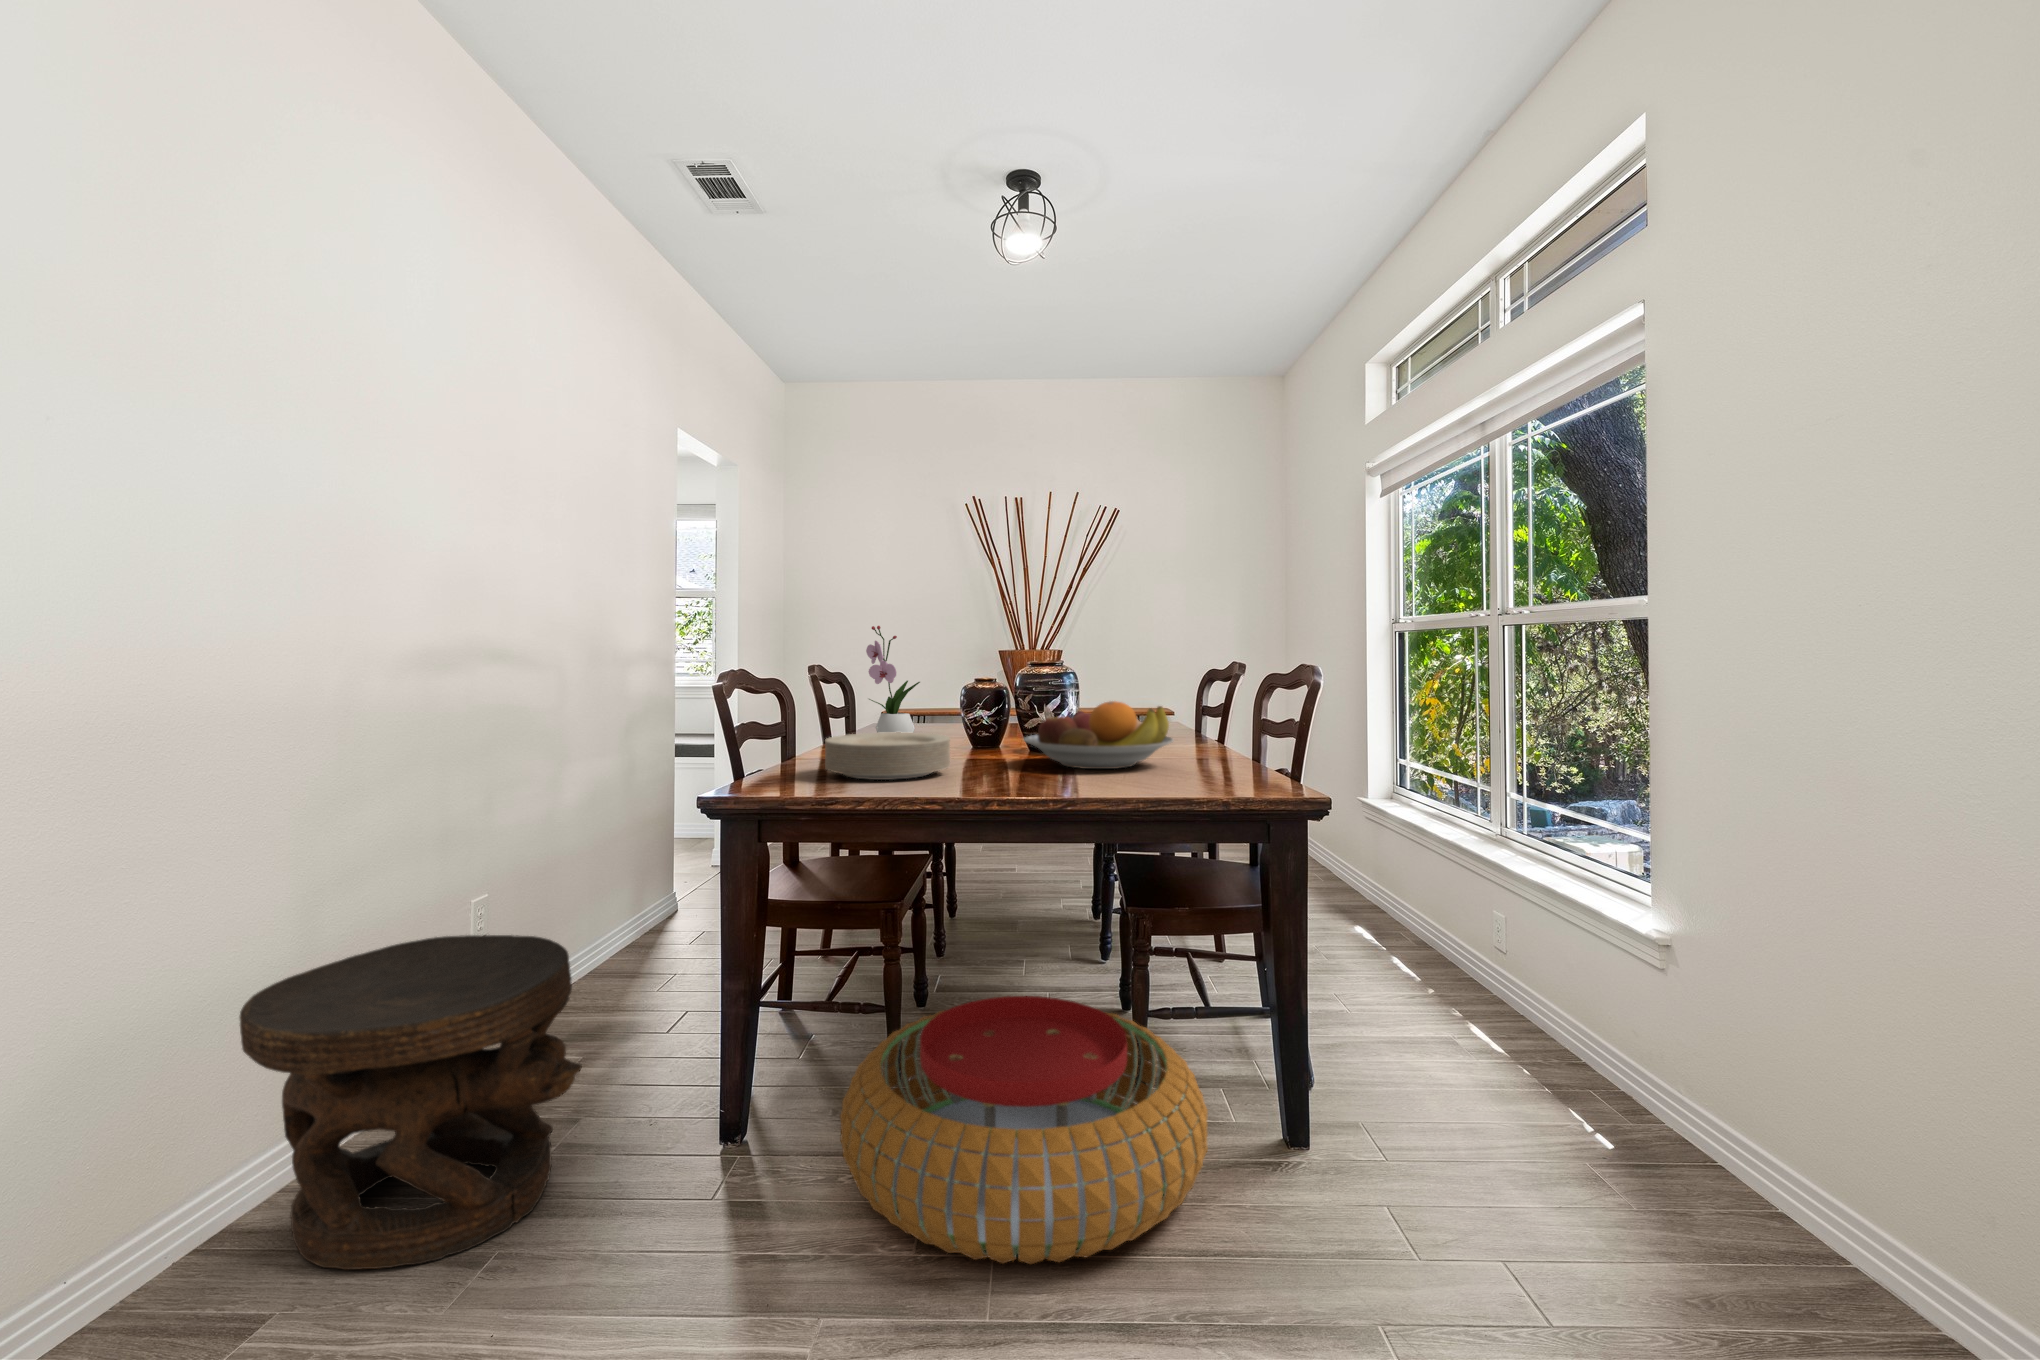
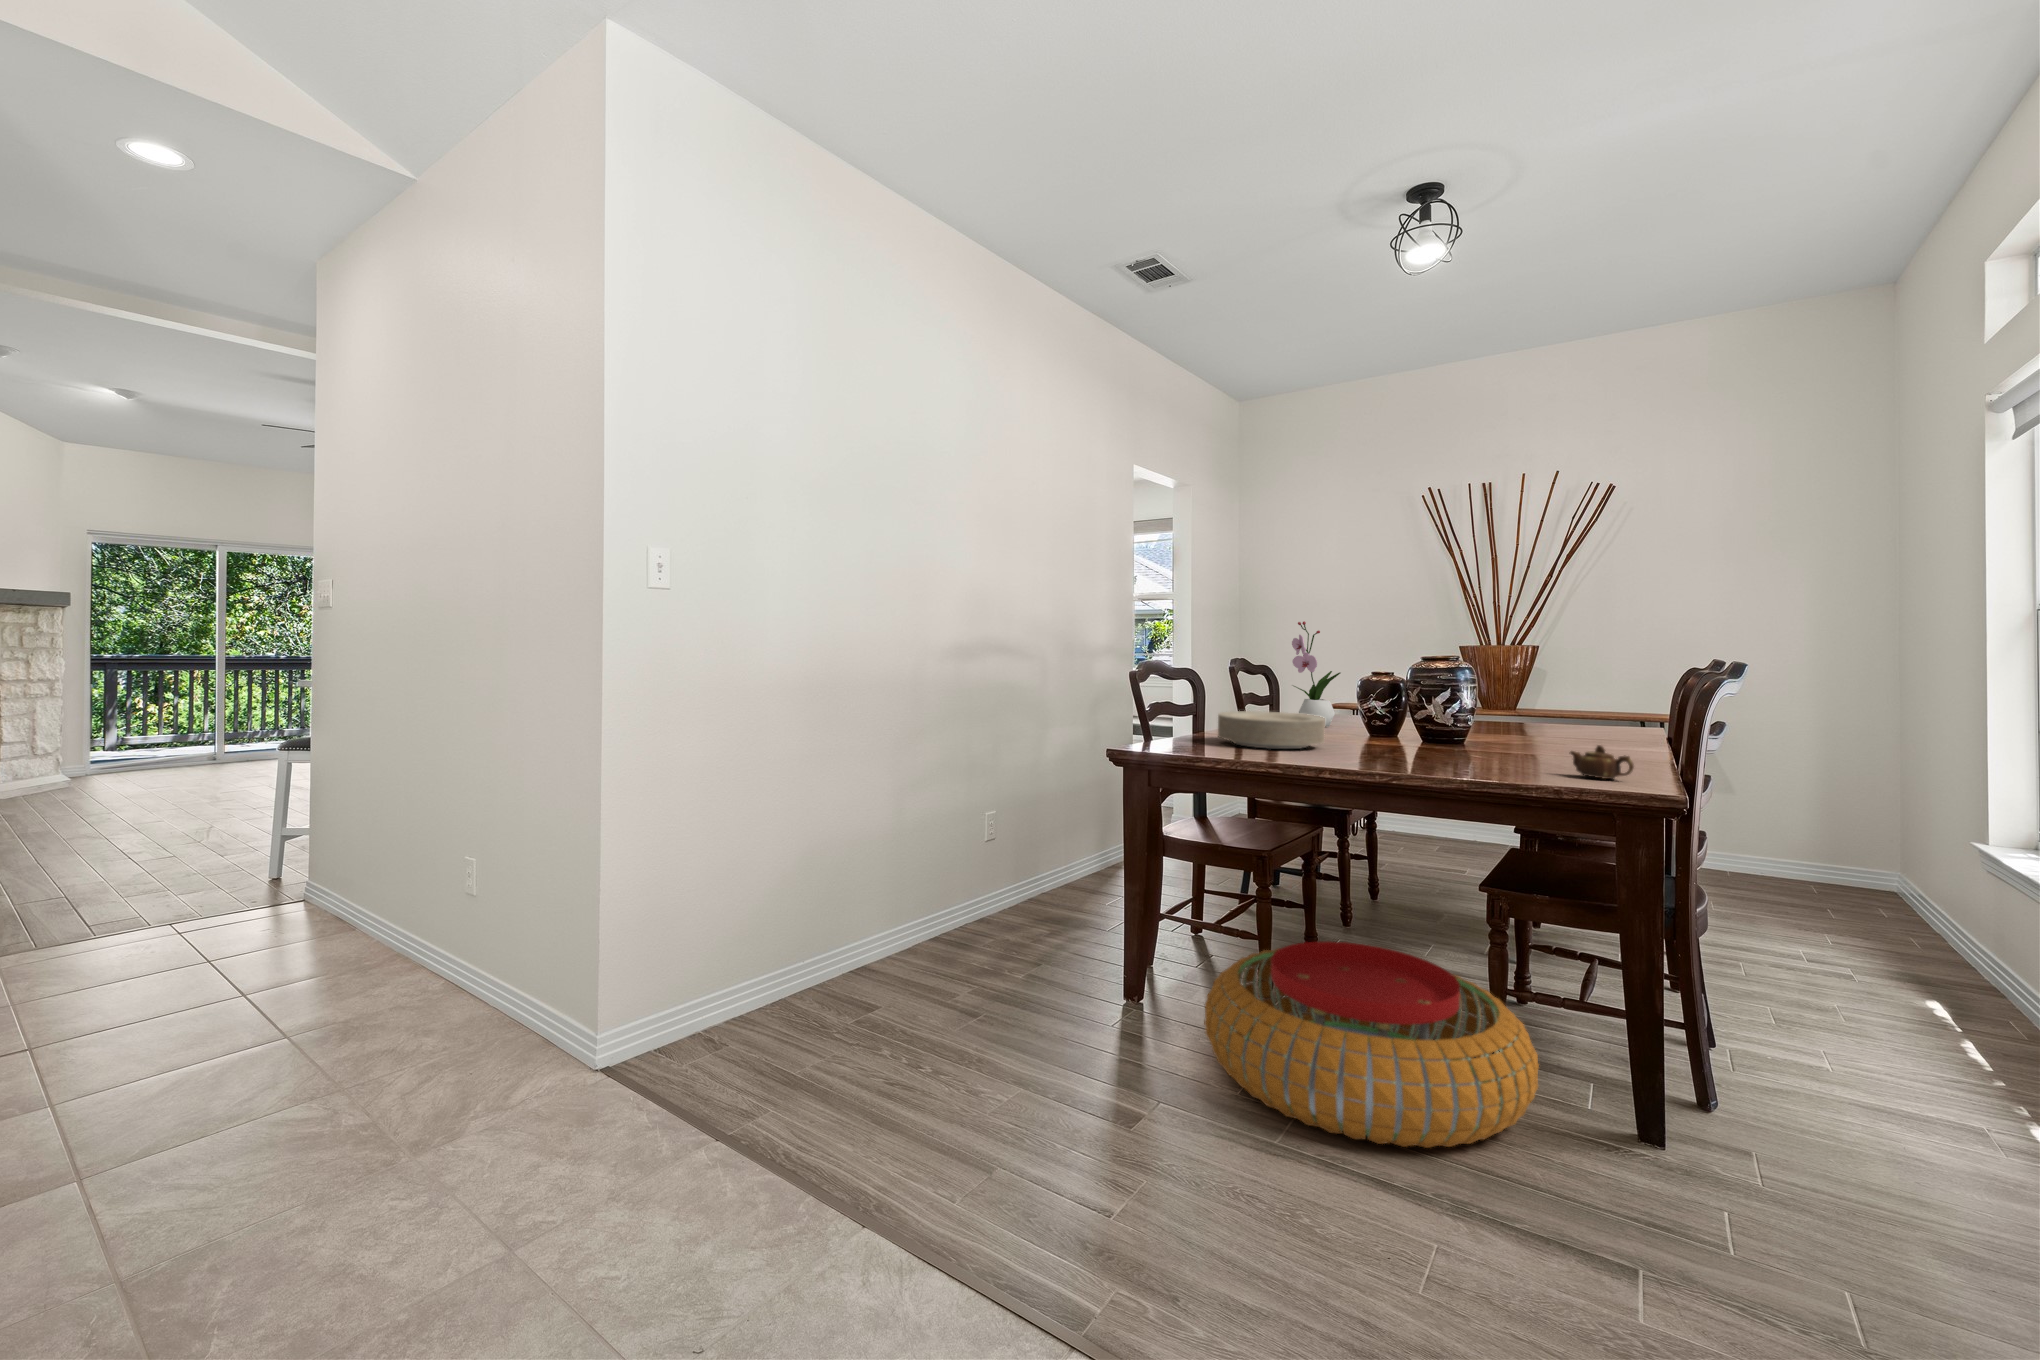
fruit bowl: present [1024,701,1173,769] -> none [1403,698,1562,761]
teapot: none [1204,744,1264,778] -> present [1570,745,1634,779]
side table: present [240,935,582,1270] -> none [860,823,1037,1012]

